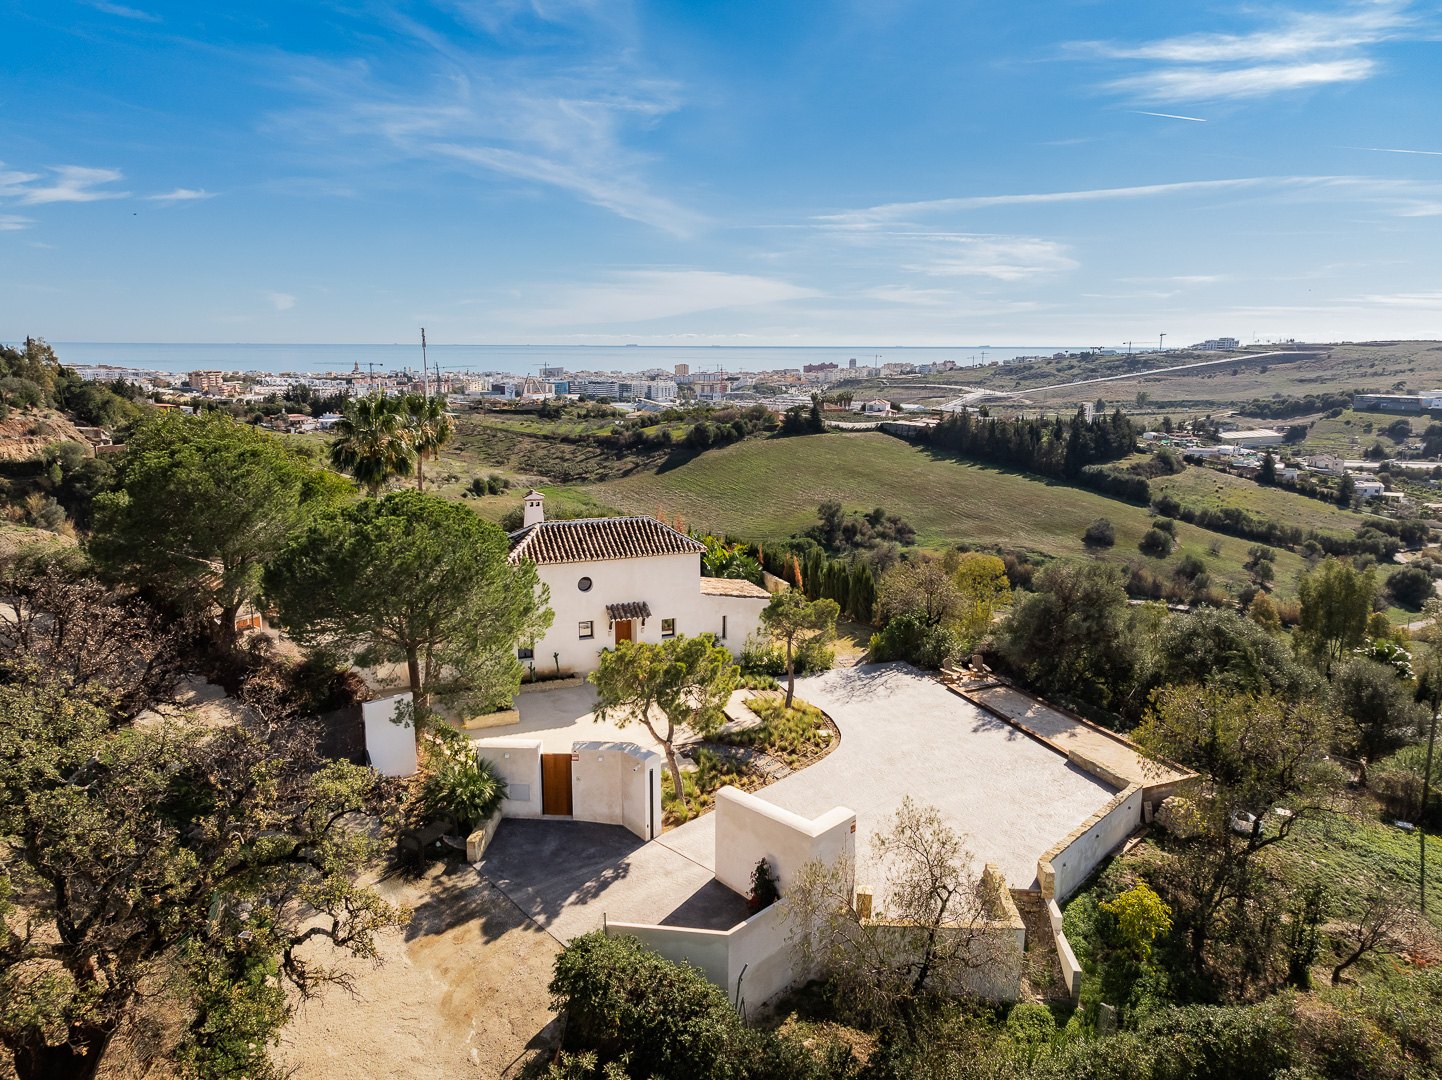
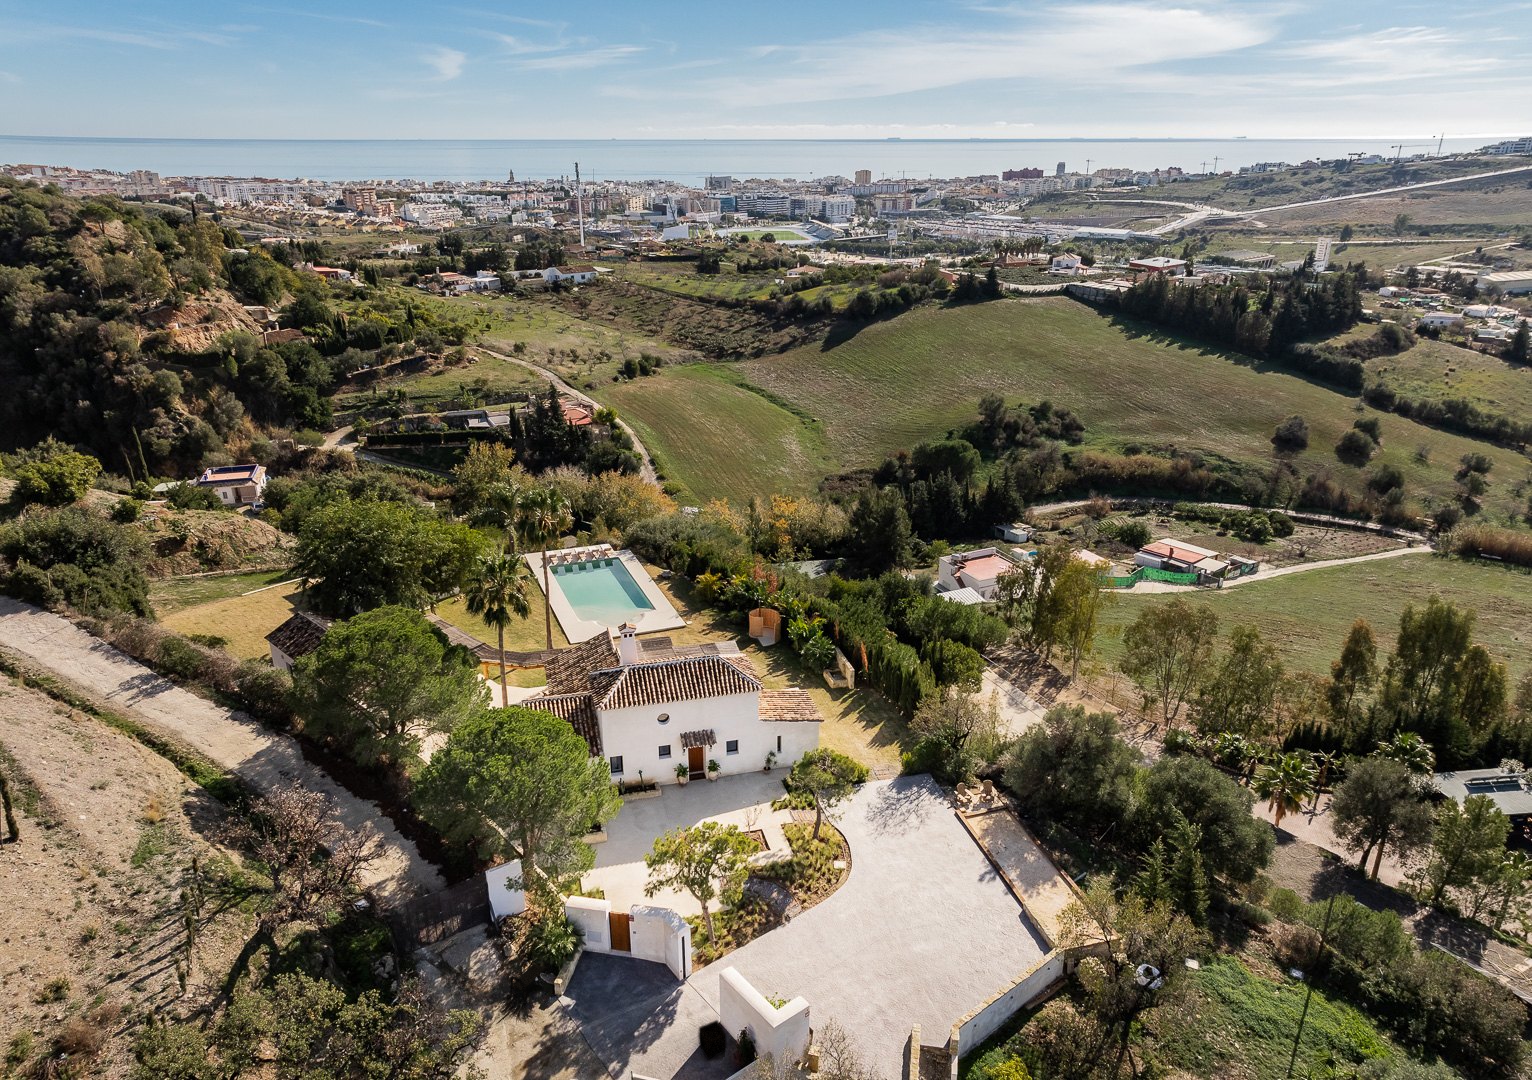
wooden crate: none [695,862,739,915] -> present [698,1020,726,1059]

